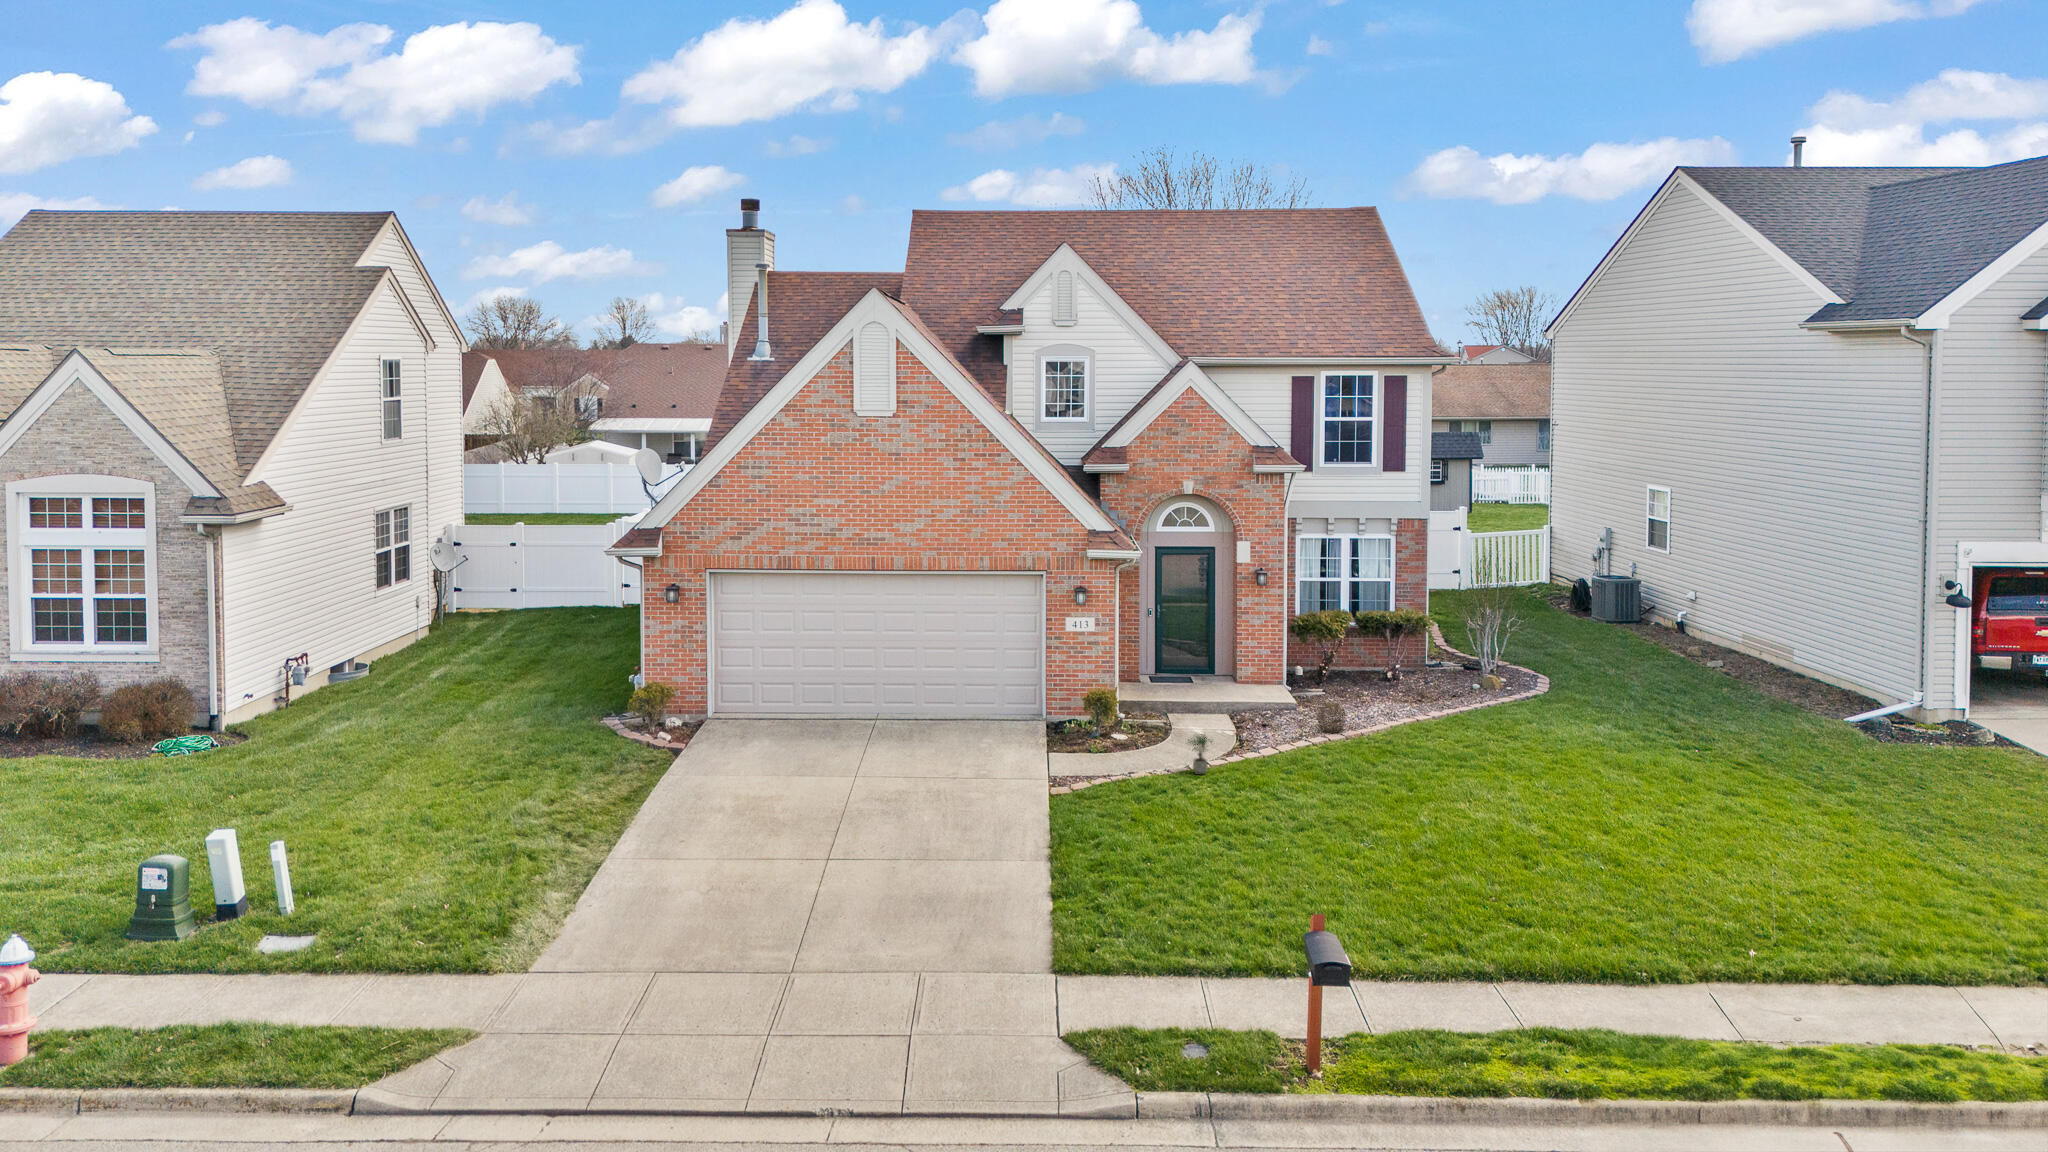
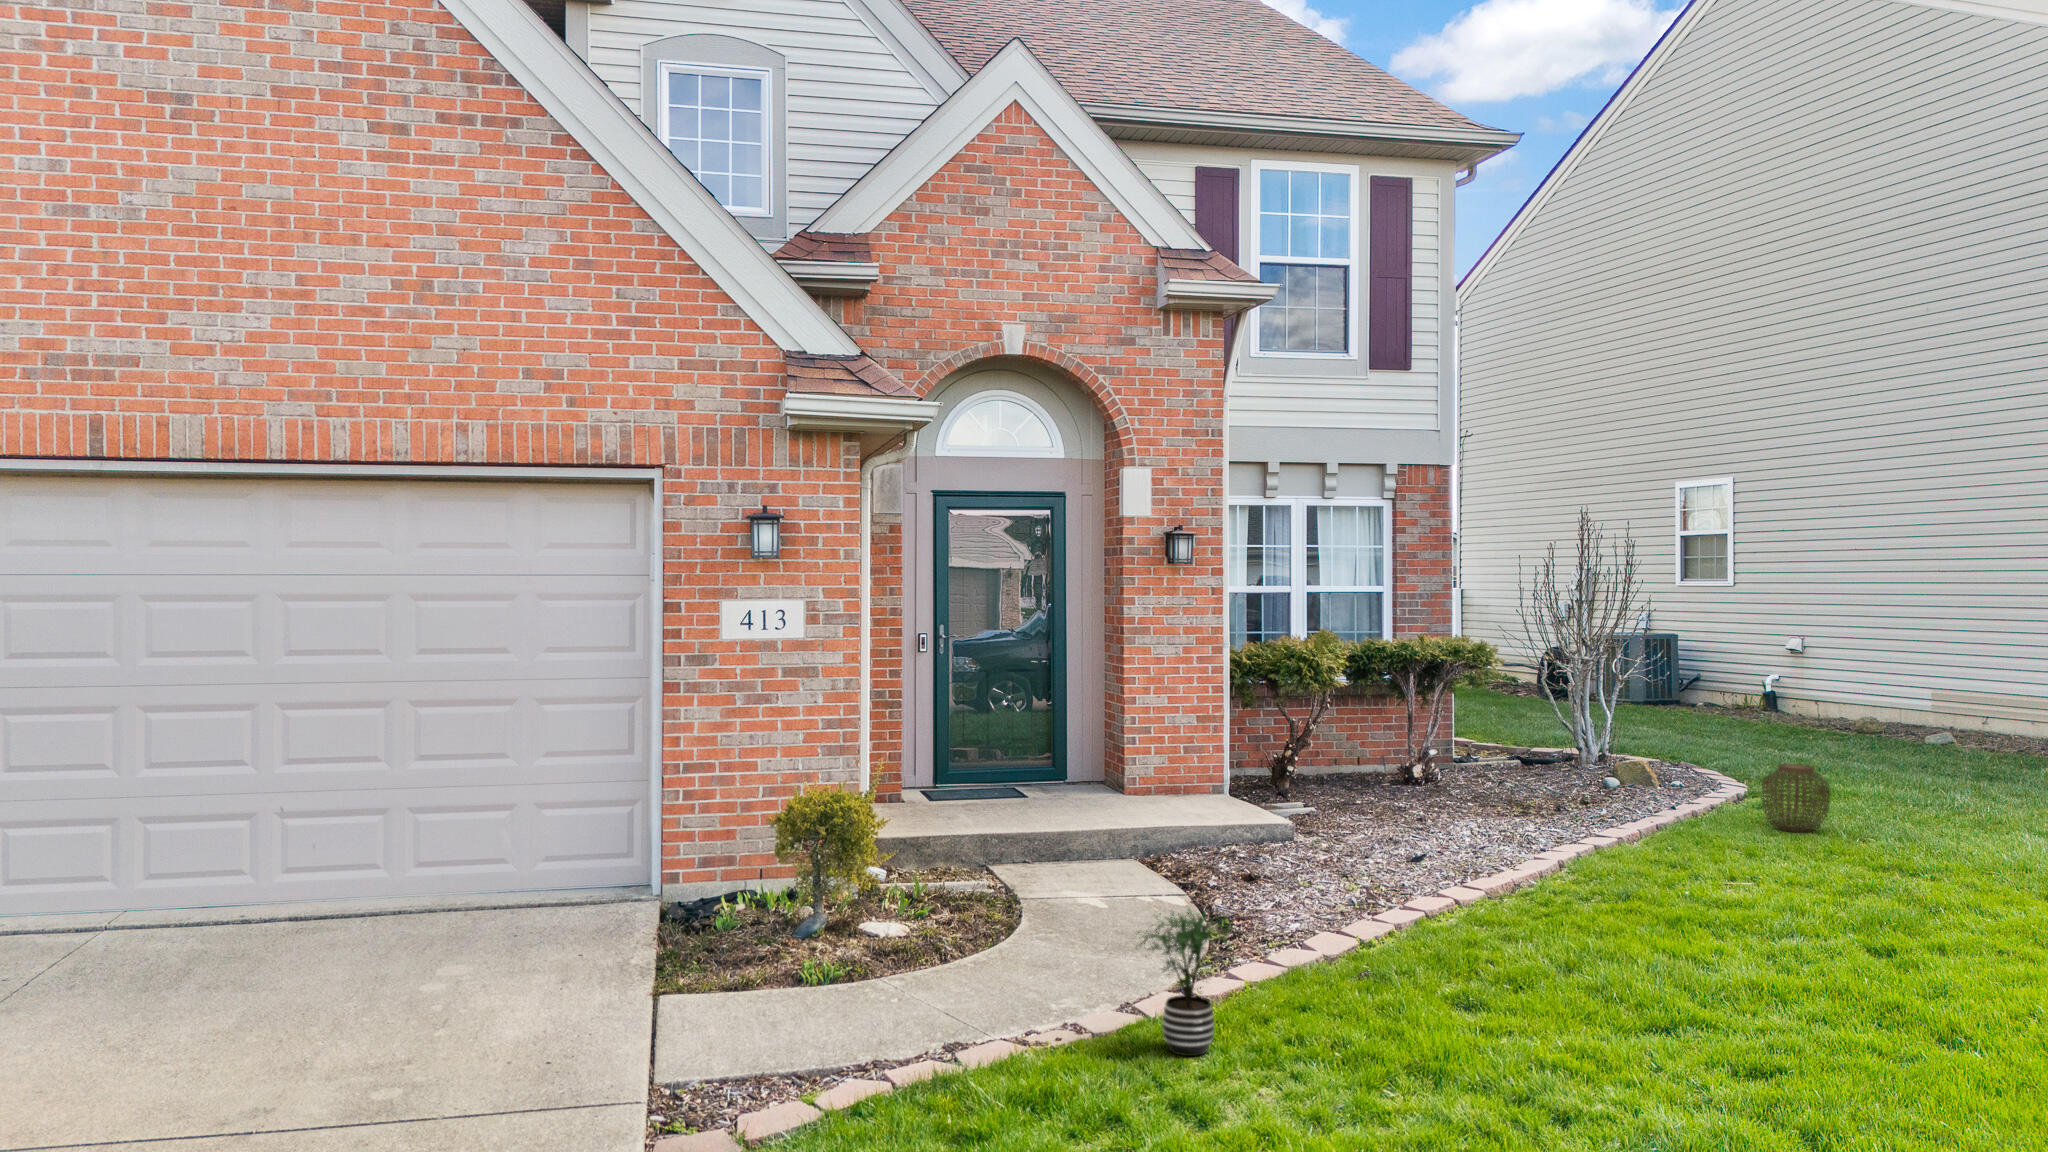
woven basket: present [1318,702,1345,733] -> present [1761,764,1830,832]

